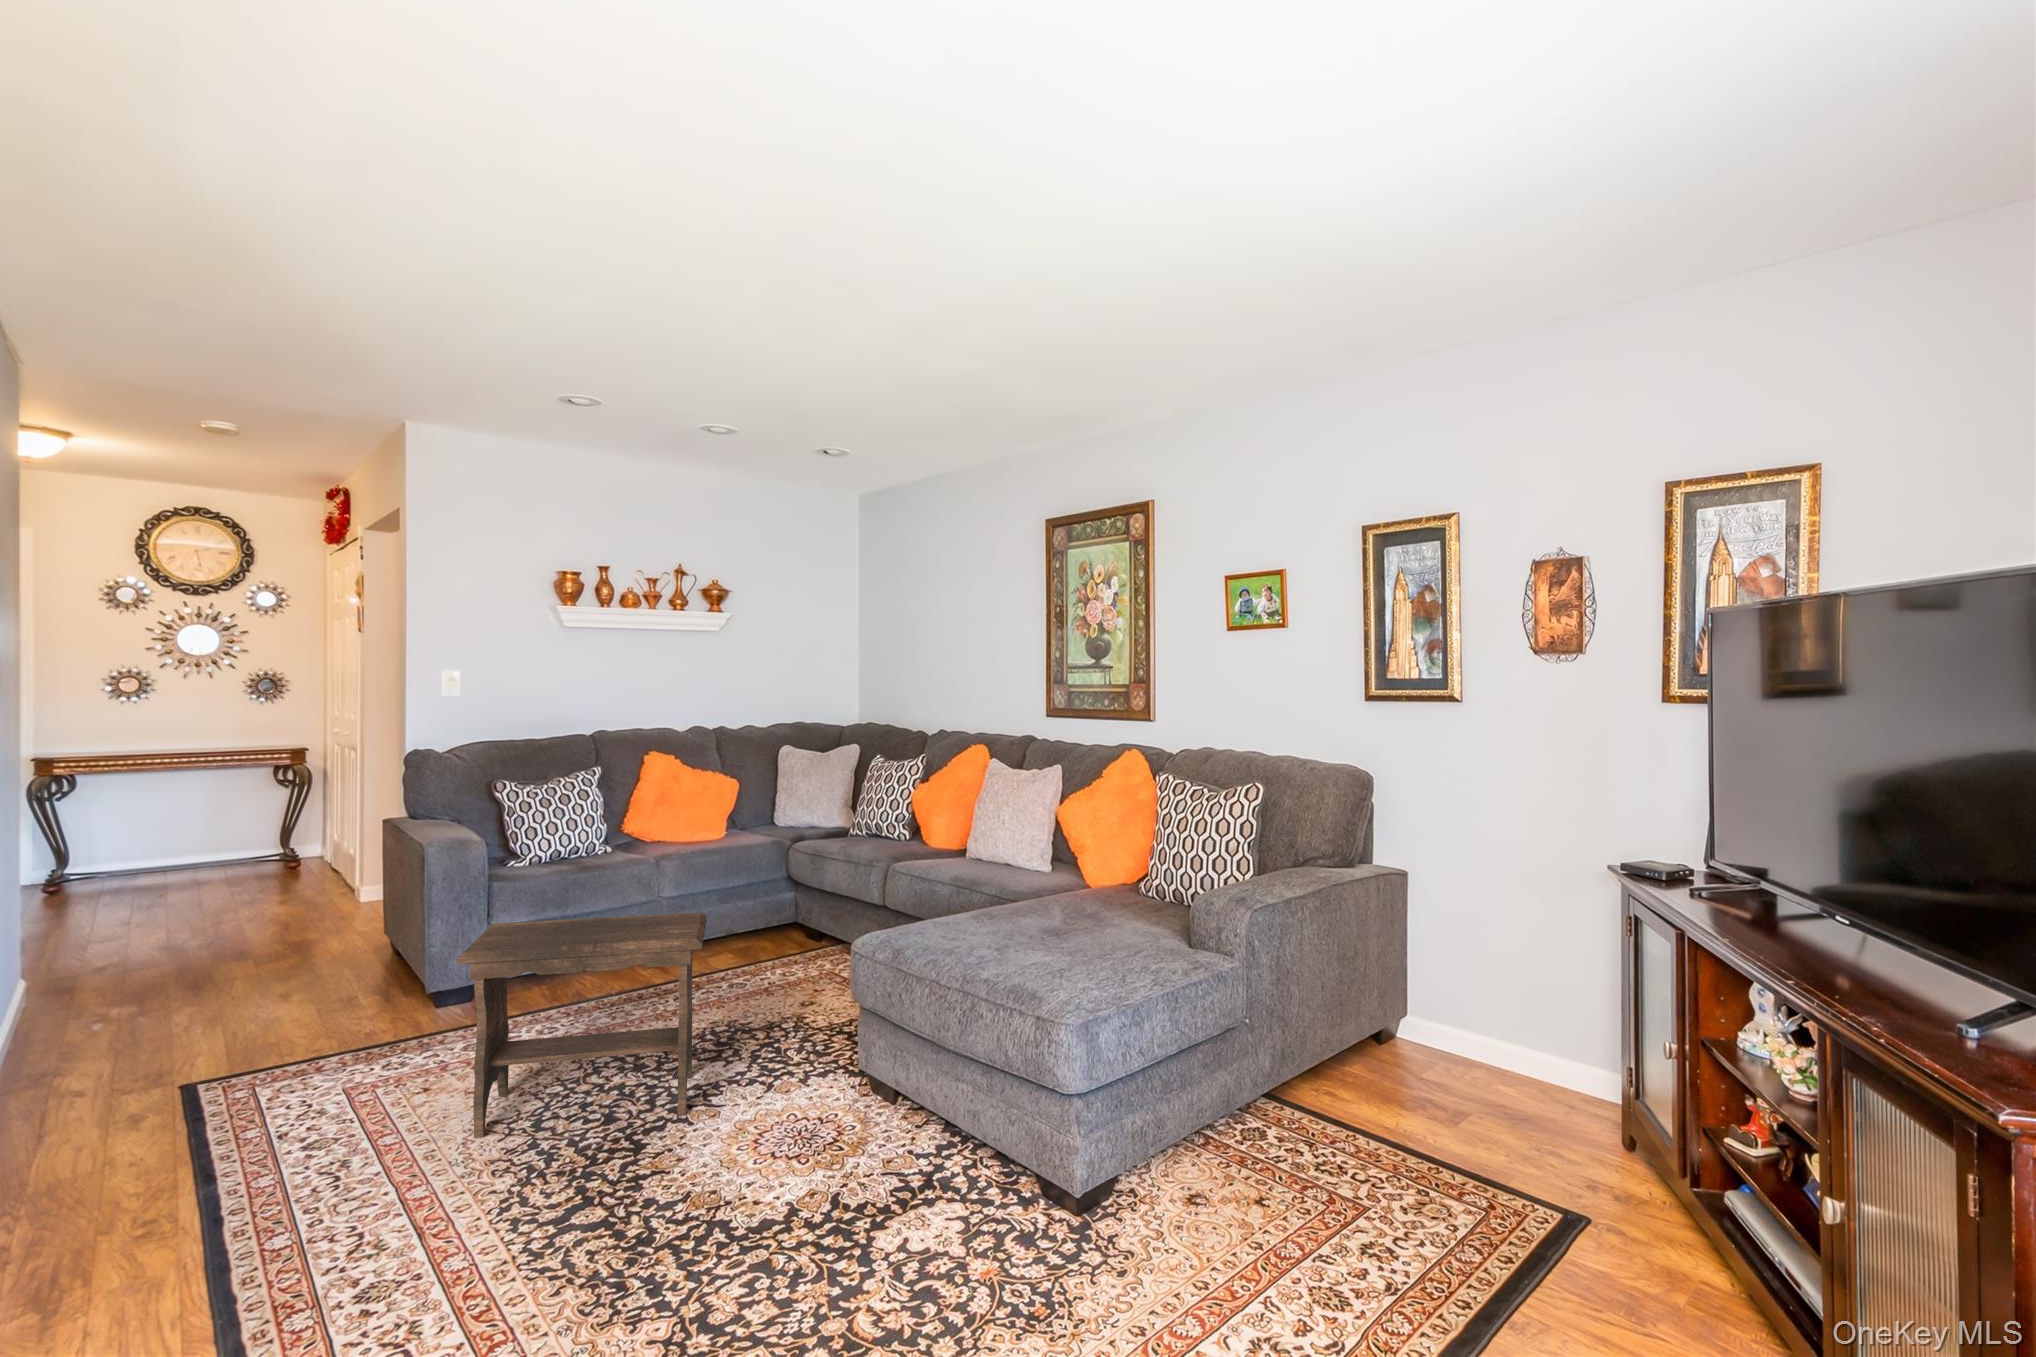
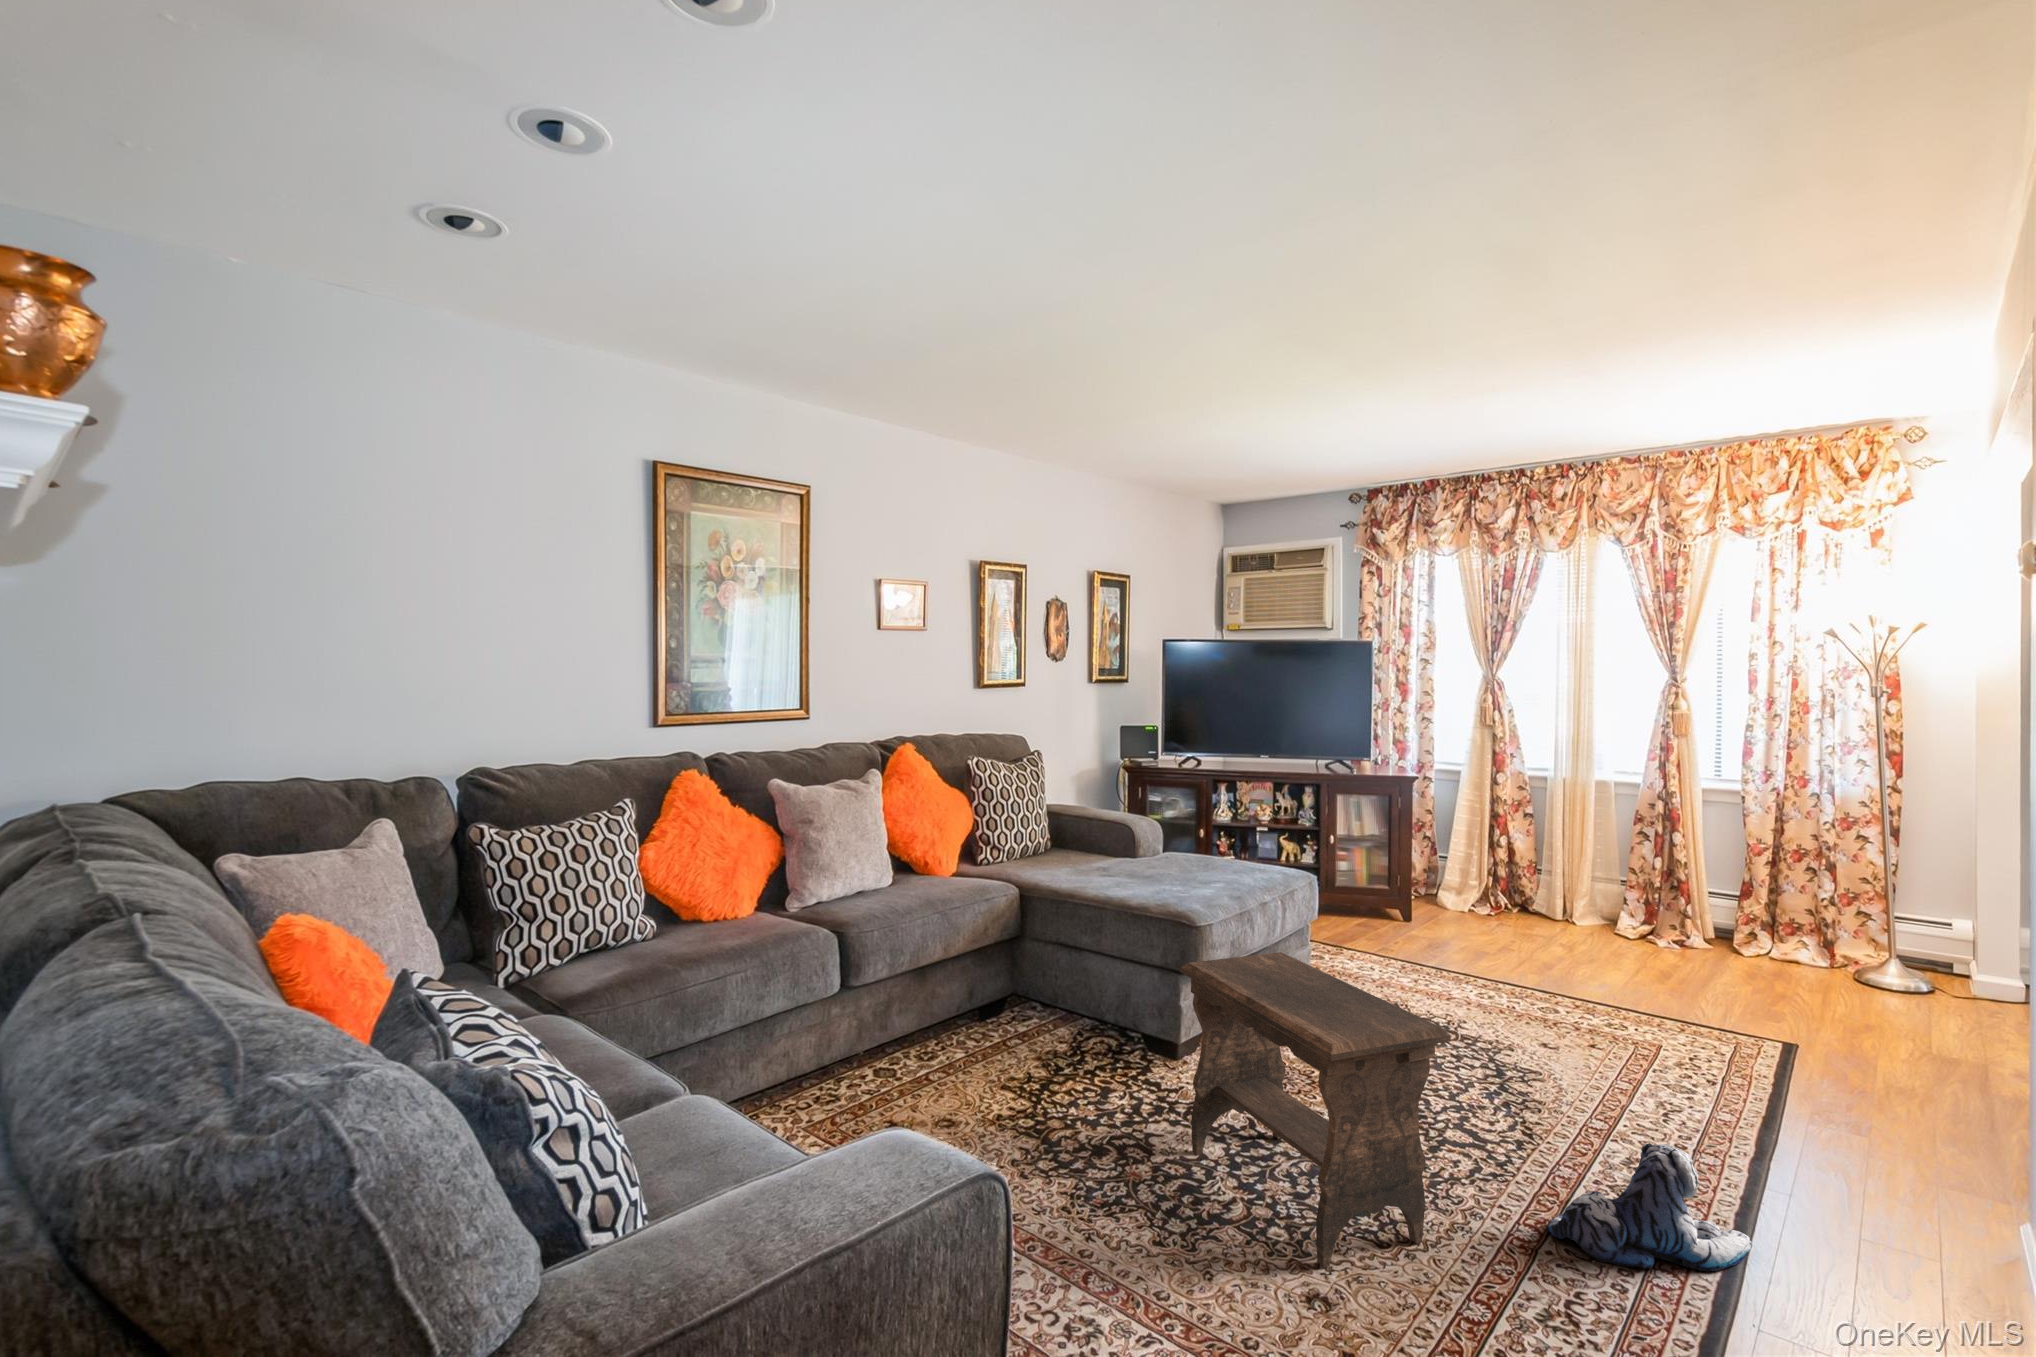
plush toy: none [208,1152,409,1311] -> present [1547,1143,1752,1271]

